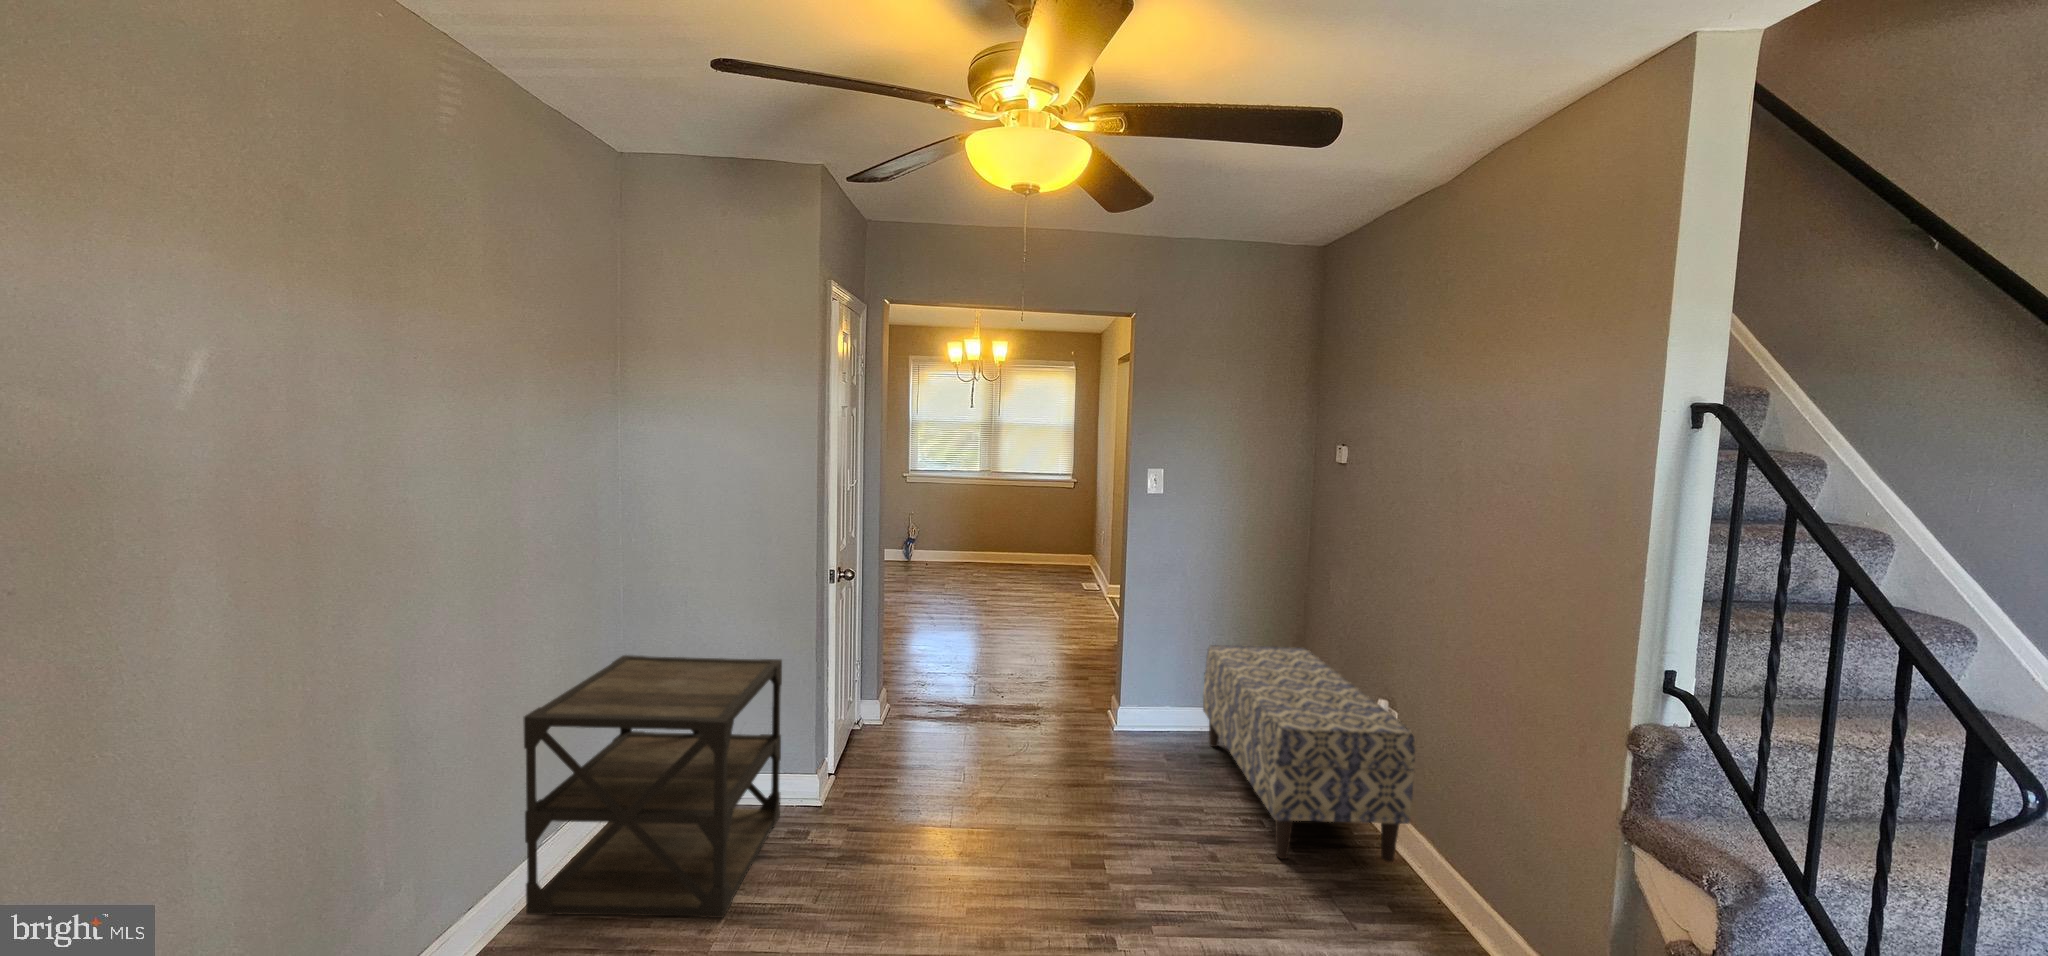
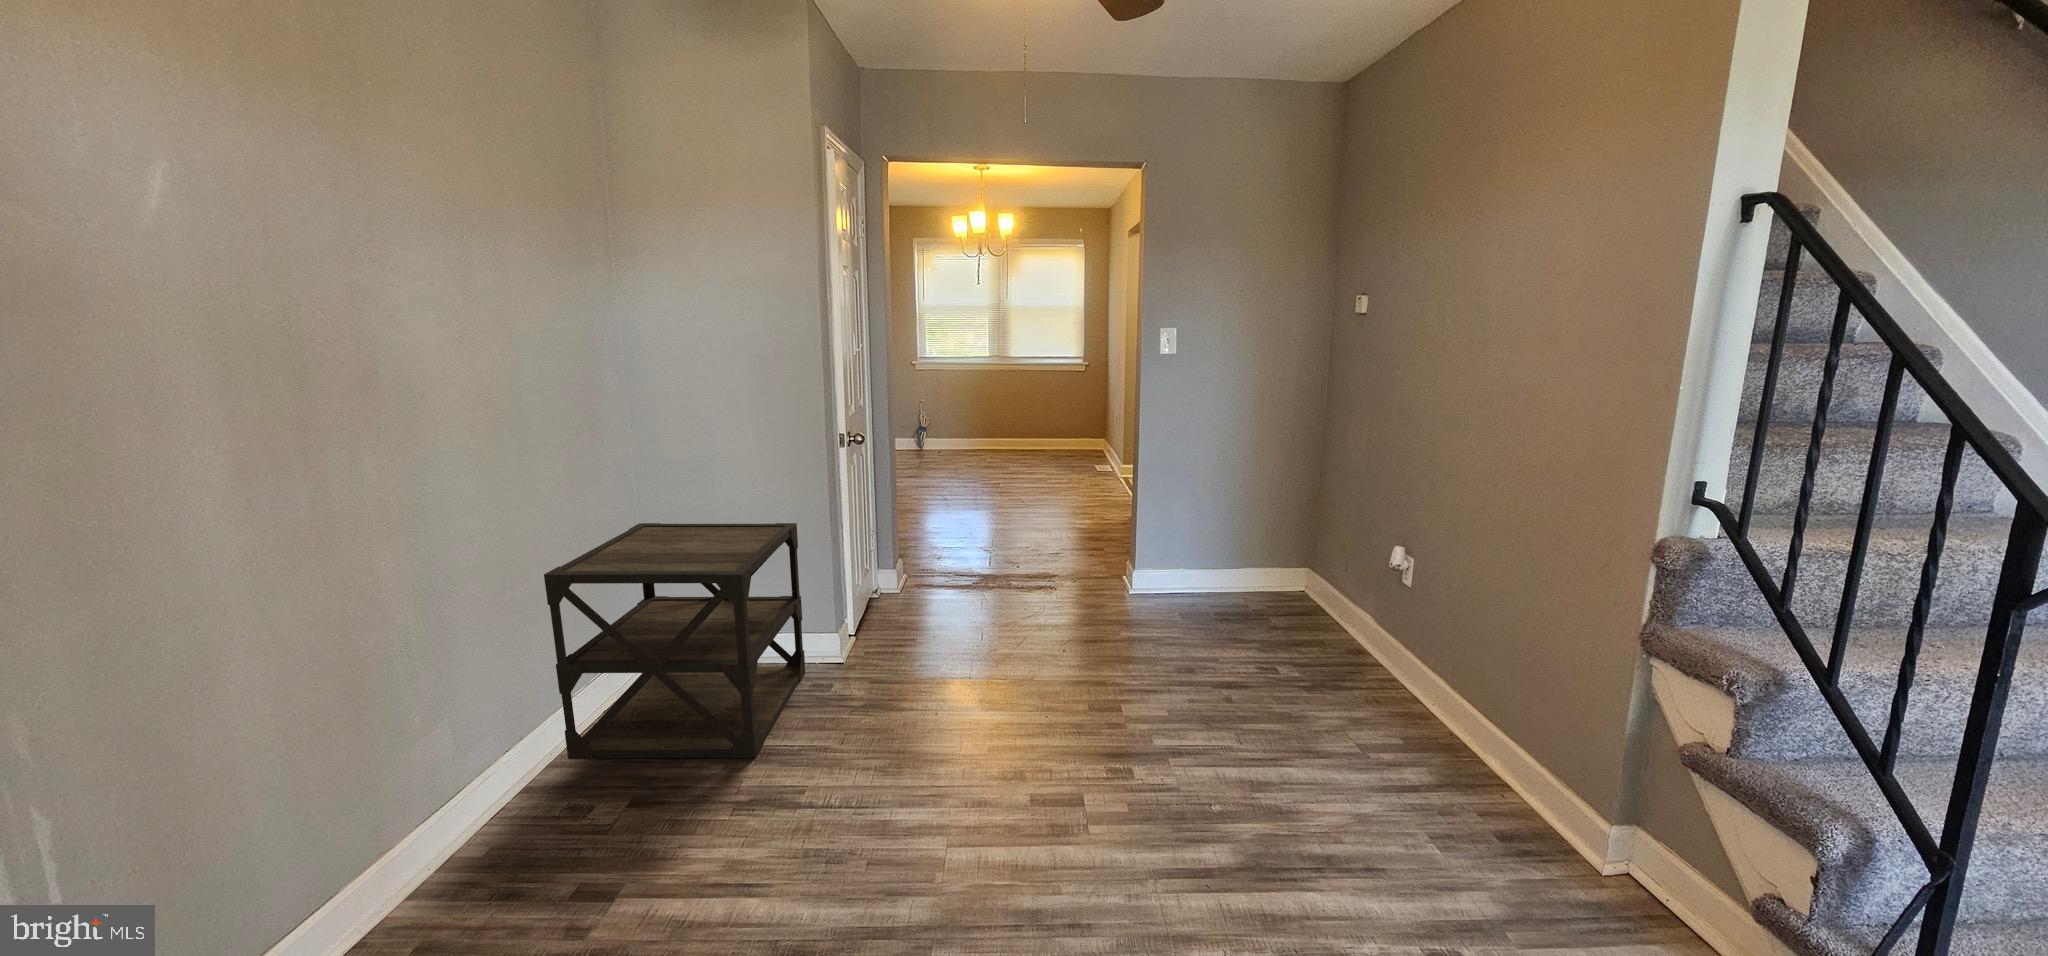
bench: present [1203,645,1415,862] -> none [1214,506,1427,699]

